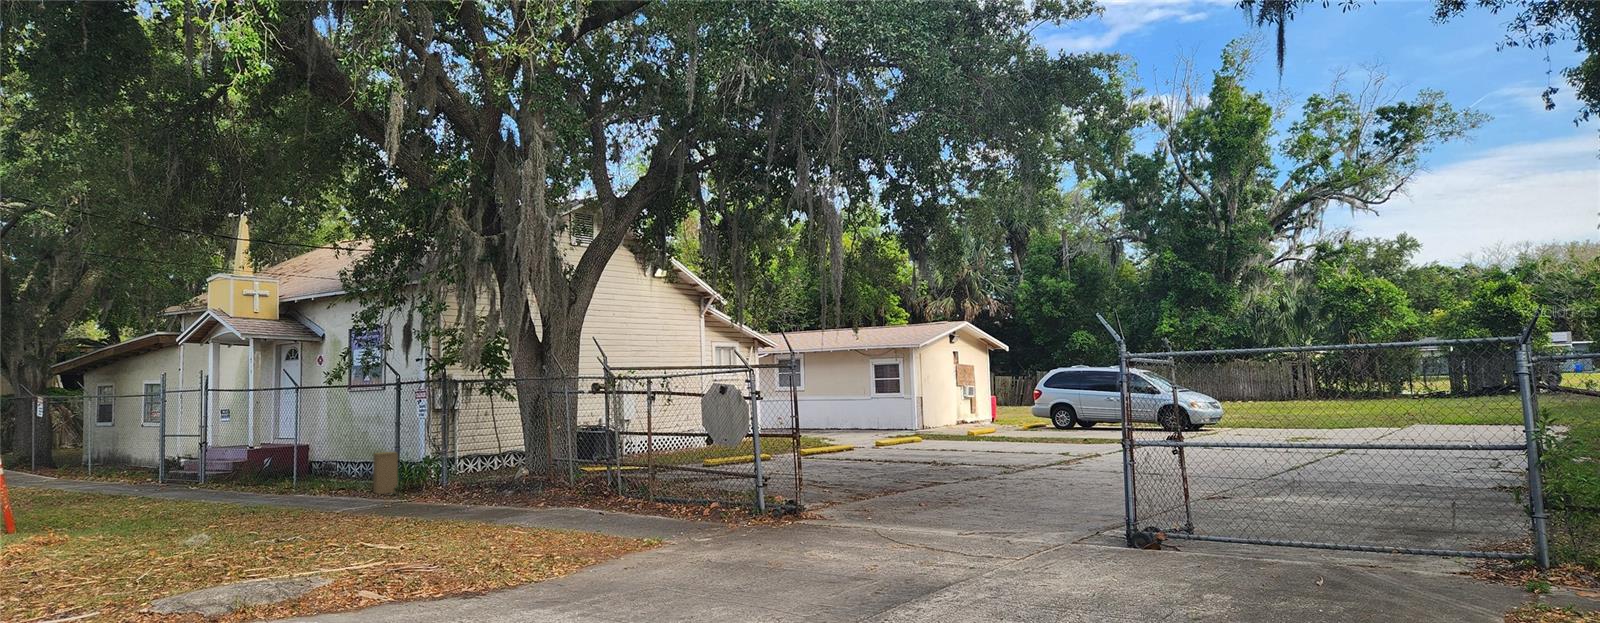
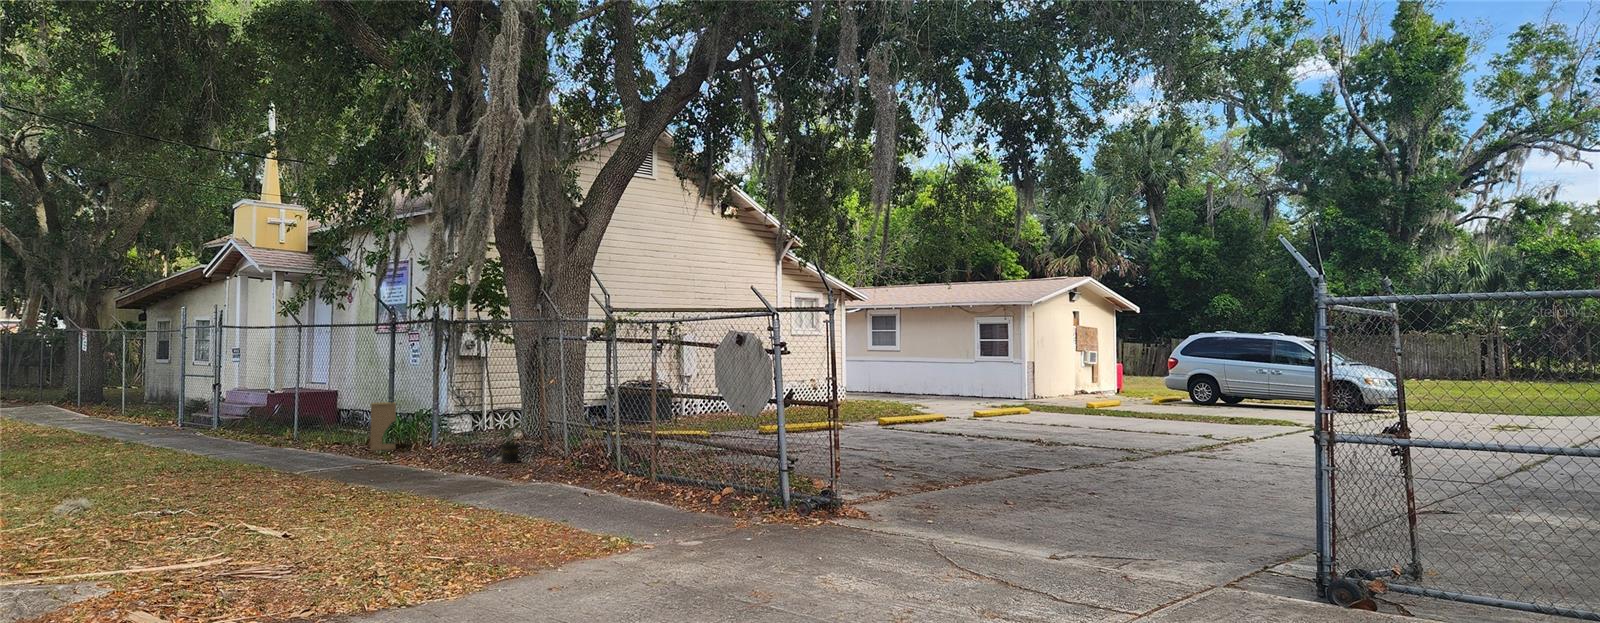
potted plant: none [500,454,527,497] -> present [501,414,519,463]

